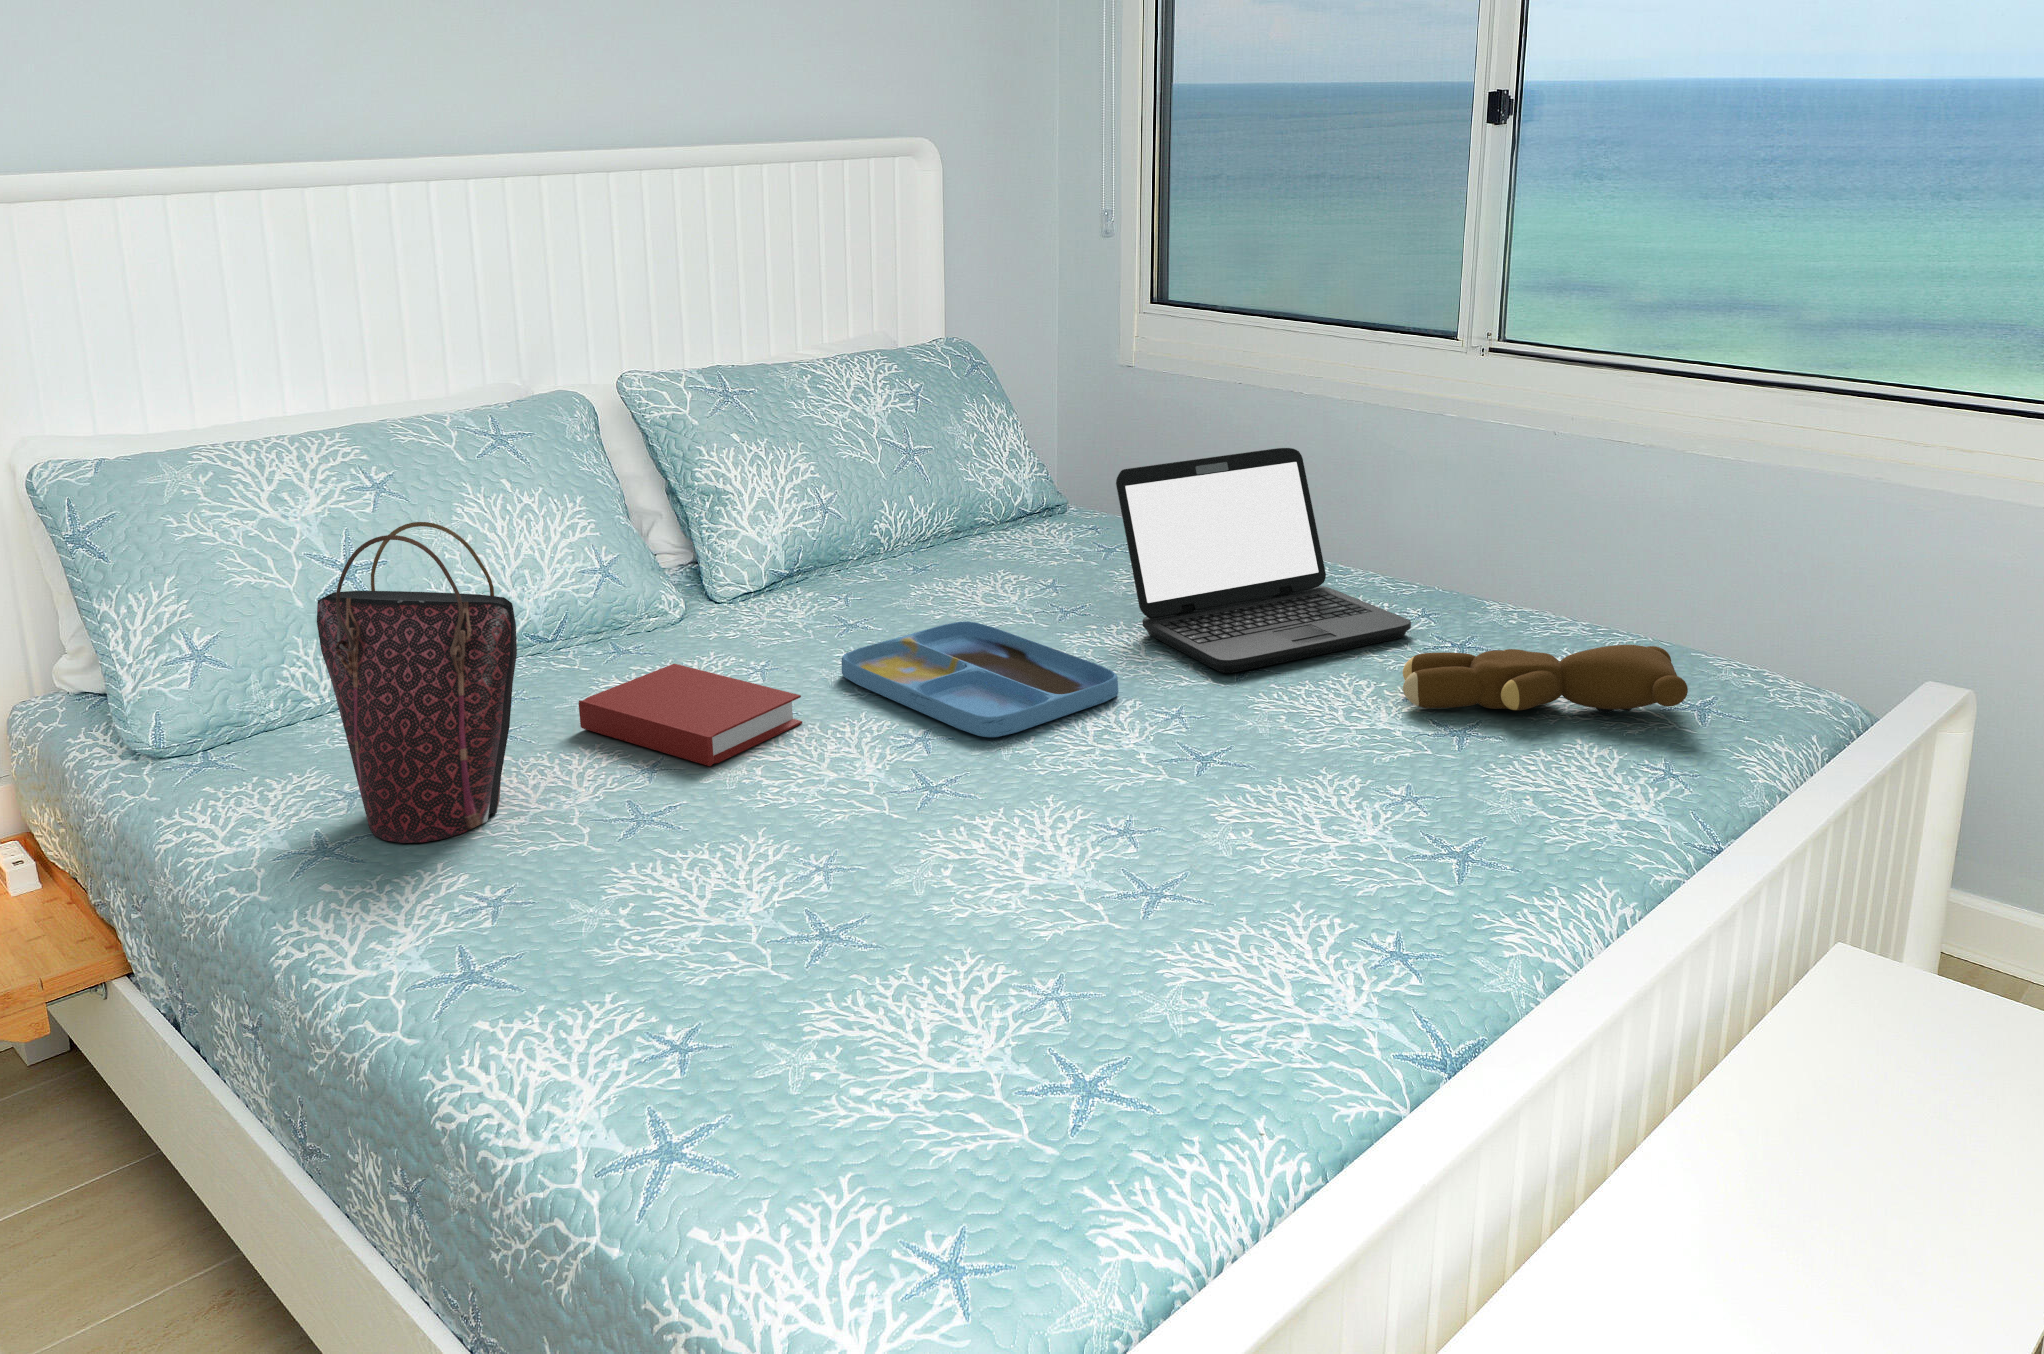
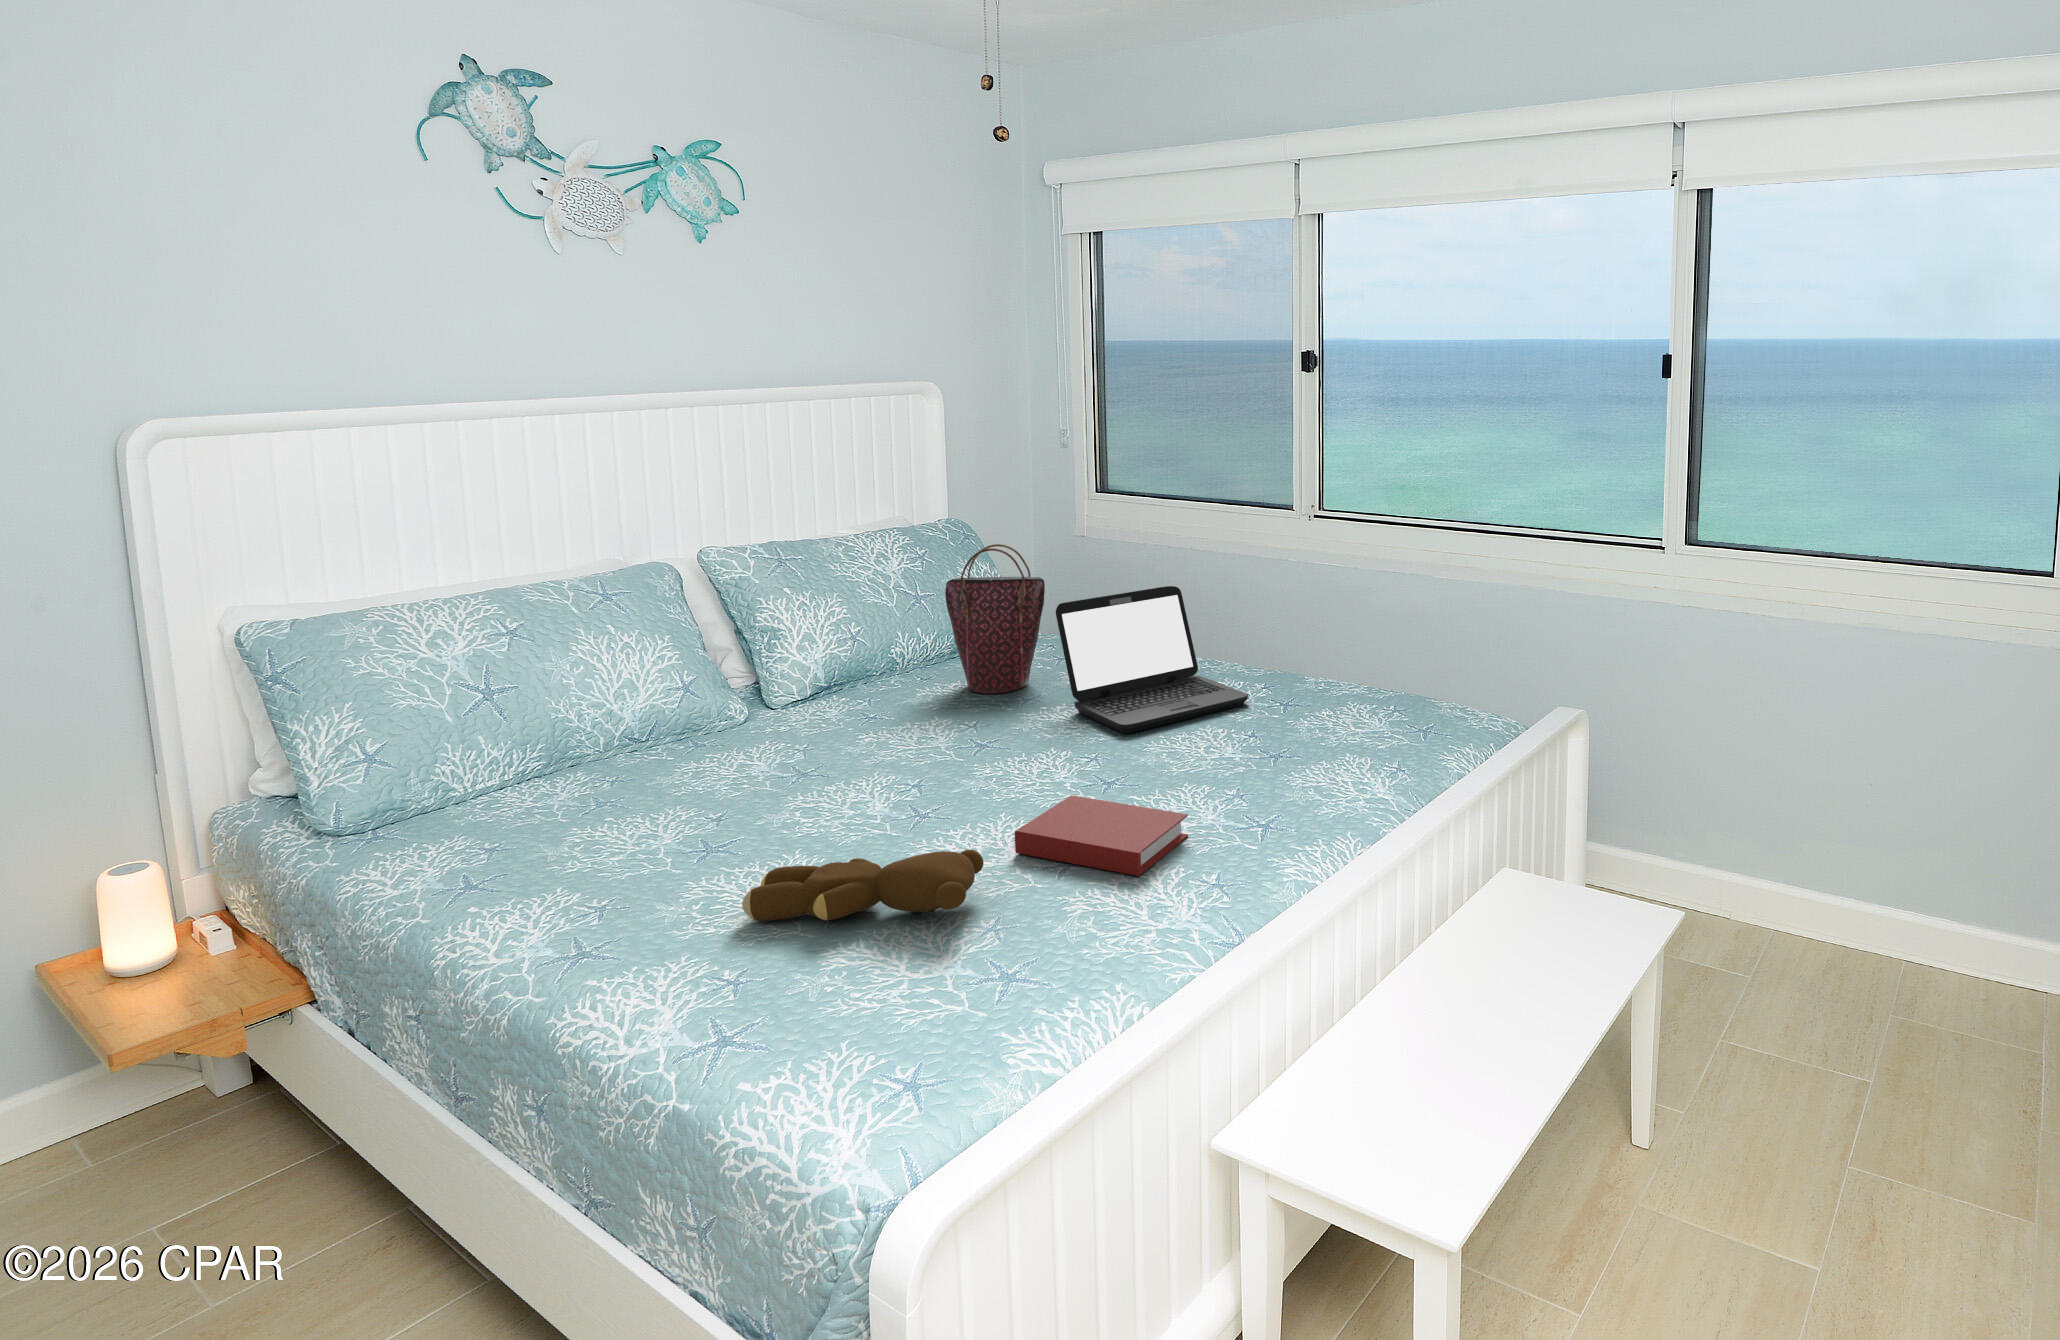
handbag: present [317,522,517,843] -> present [945,544,1045,694]
tray: present [842,621,1118,737] -> none [864,710,1053,783]
teddy bear: present [1403,645,1688,713] -> present [742,850,984,921]
book: present [579,664,802,766] -> present [1015,795,1188,876]

